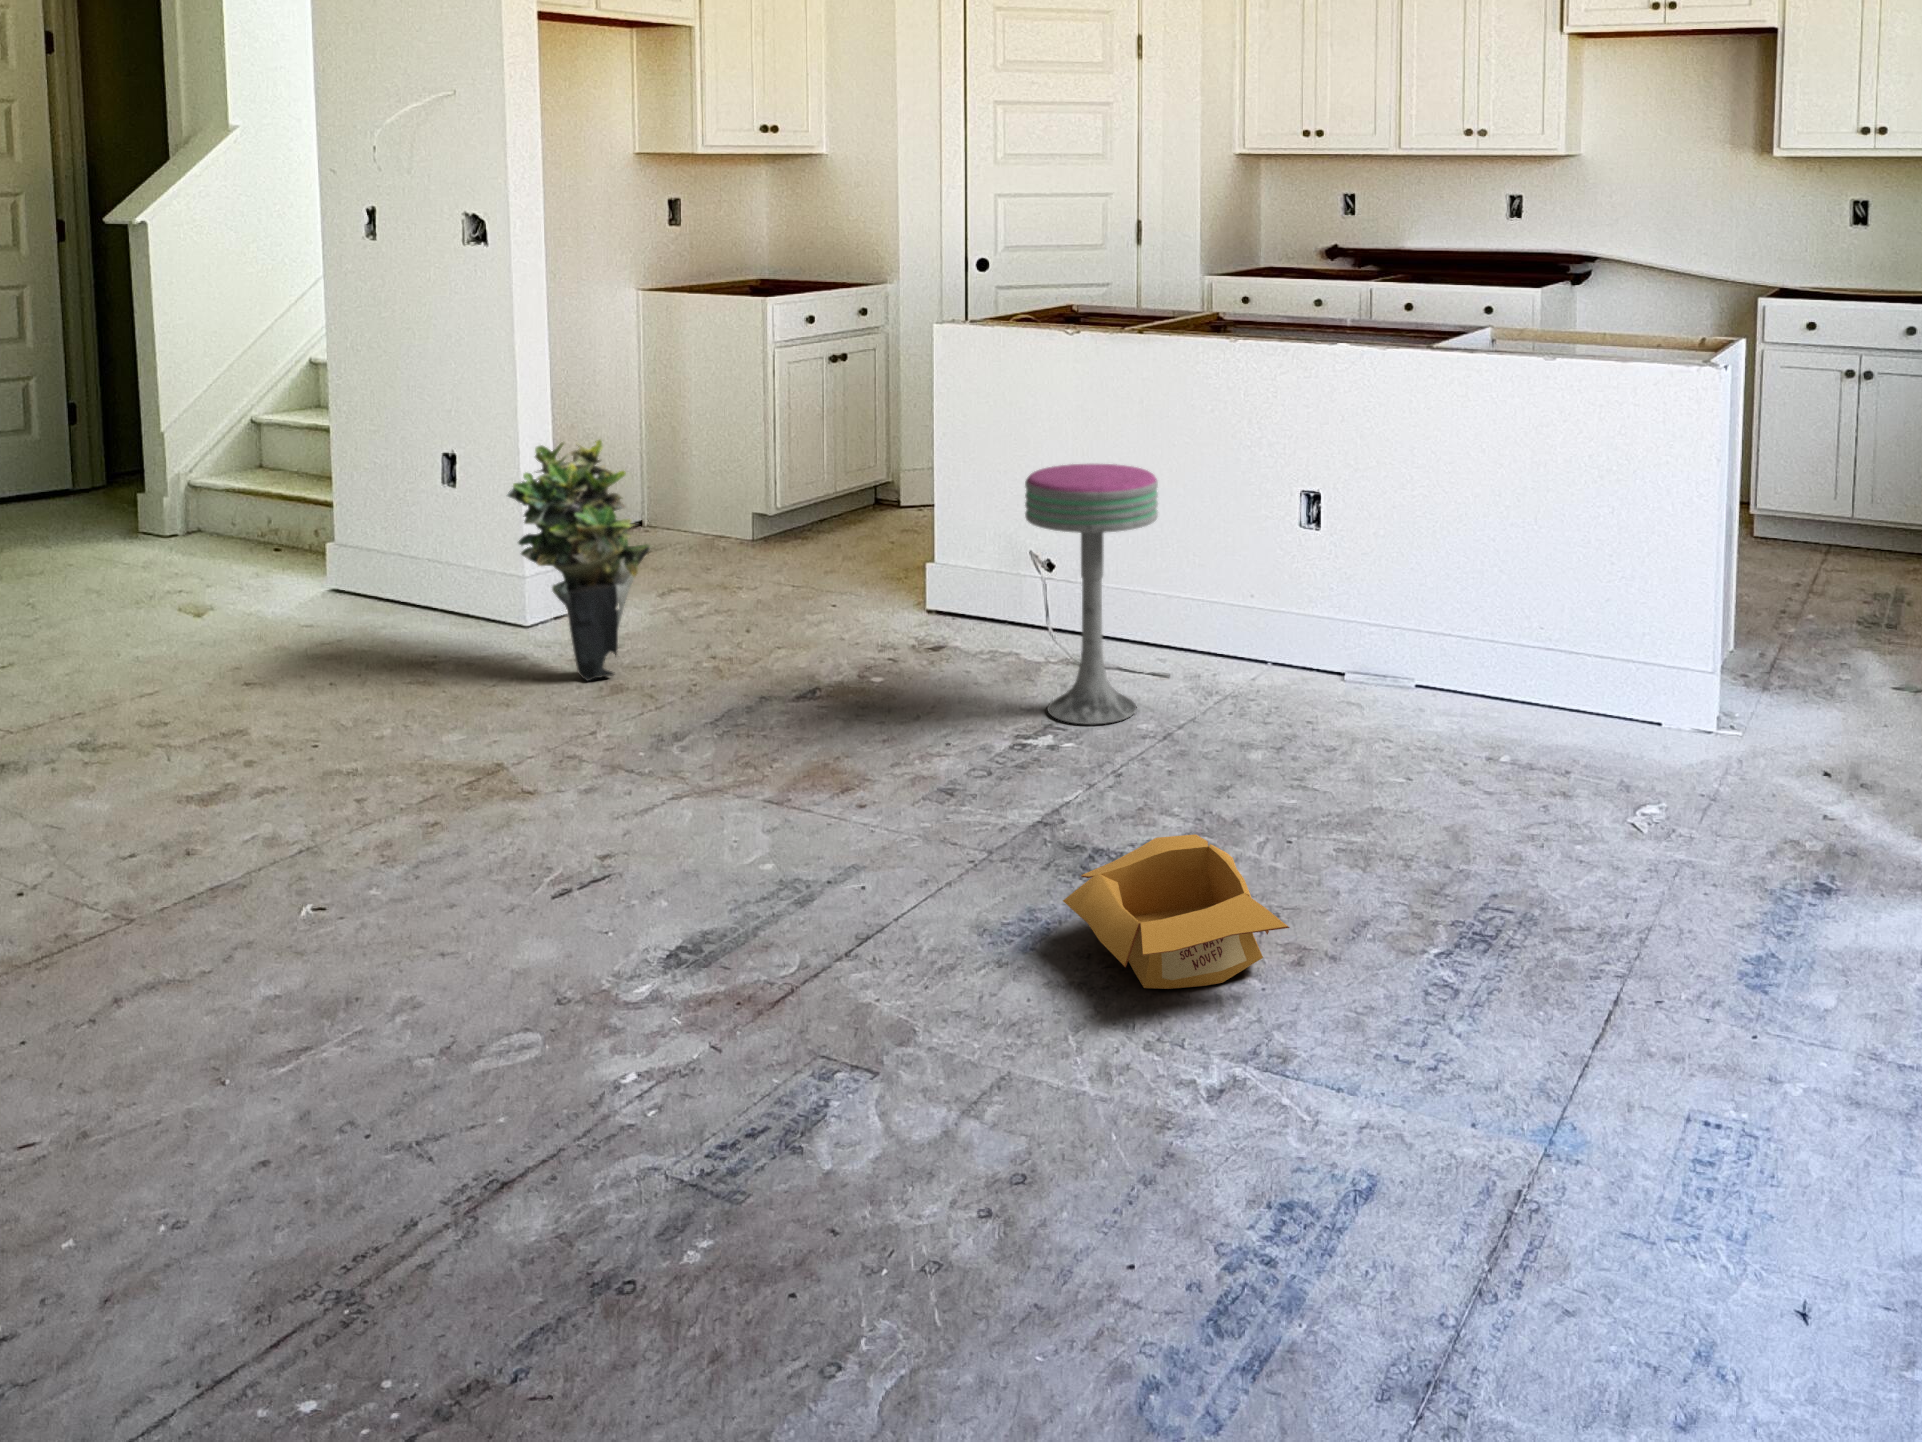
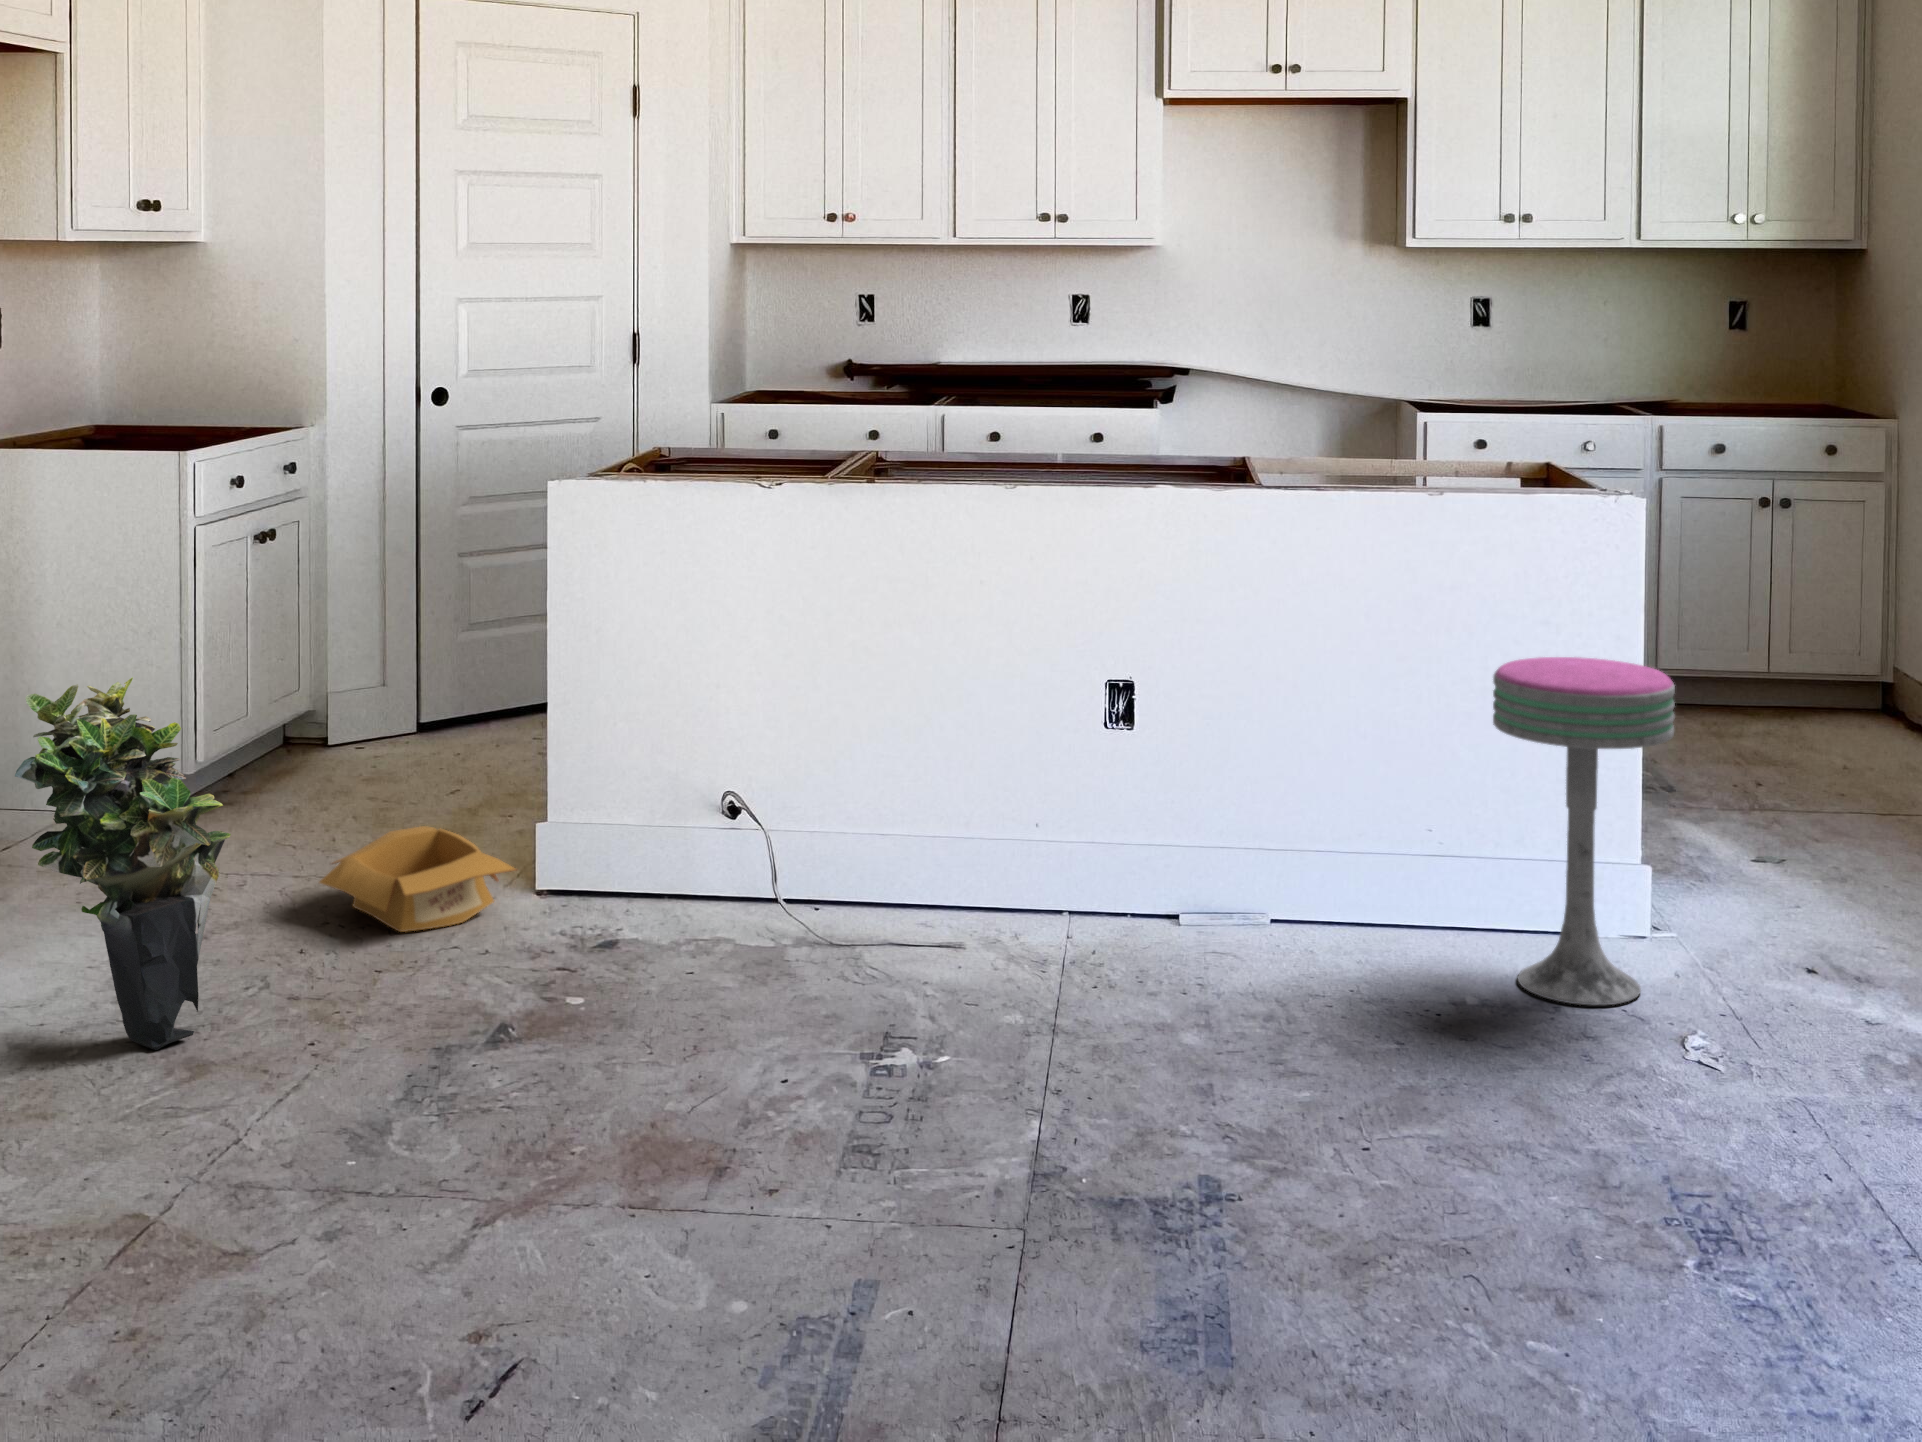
bar stool: present [1025,464,1158,725] -> present [1493,657,1675,1005]
cardboard box: present [1063,834,1290,989] -> present [319,826,516,932]

